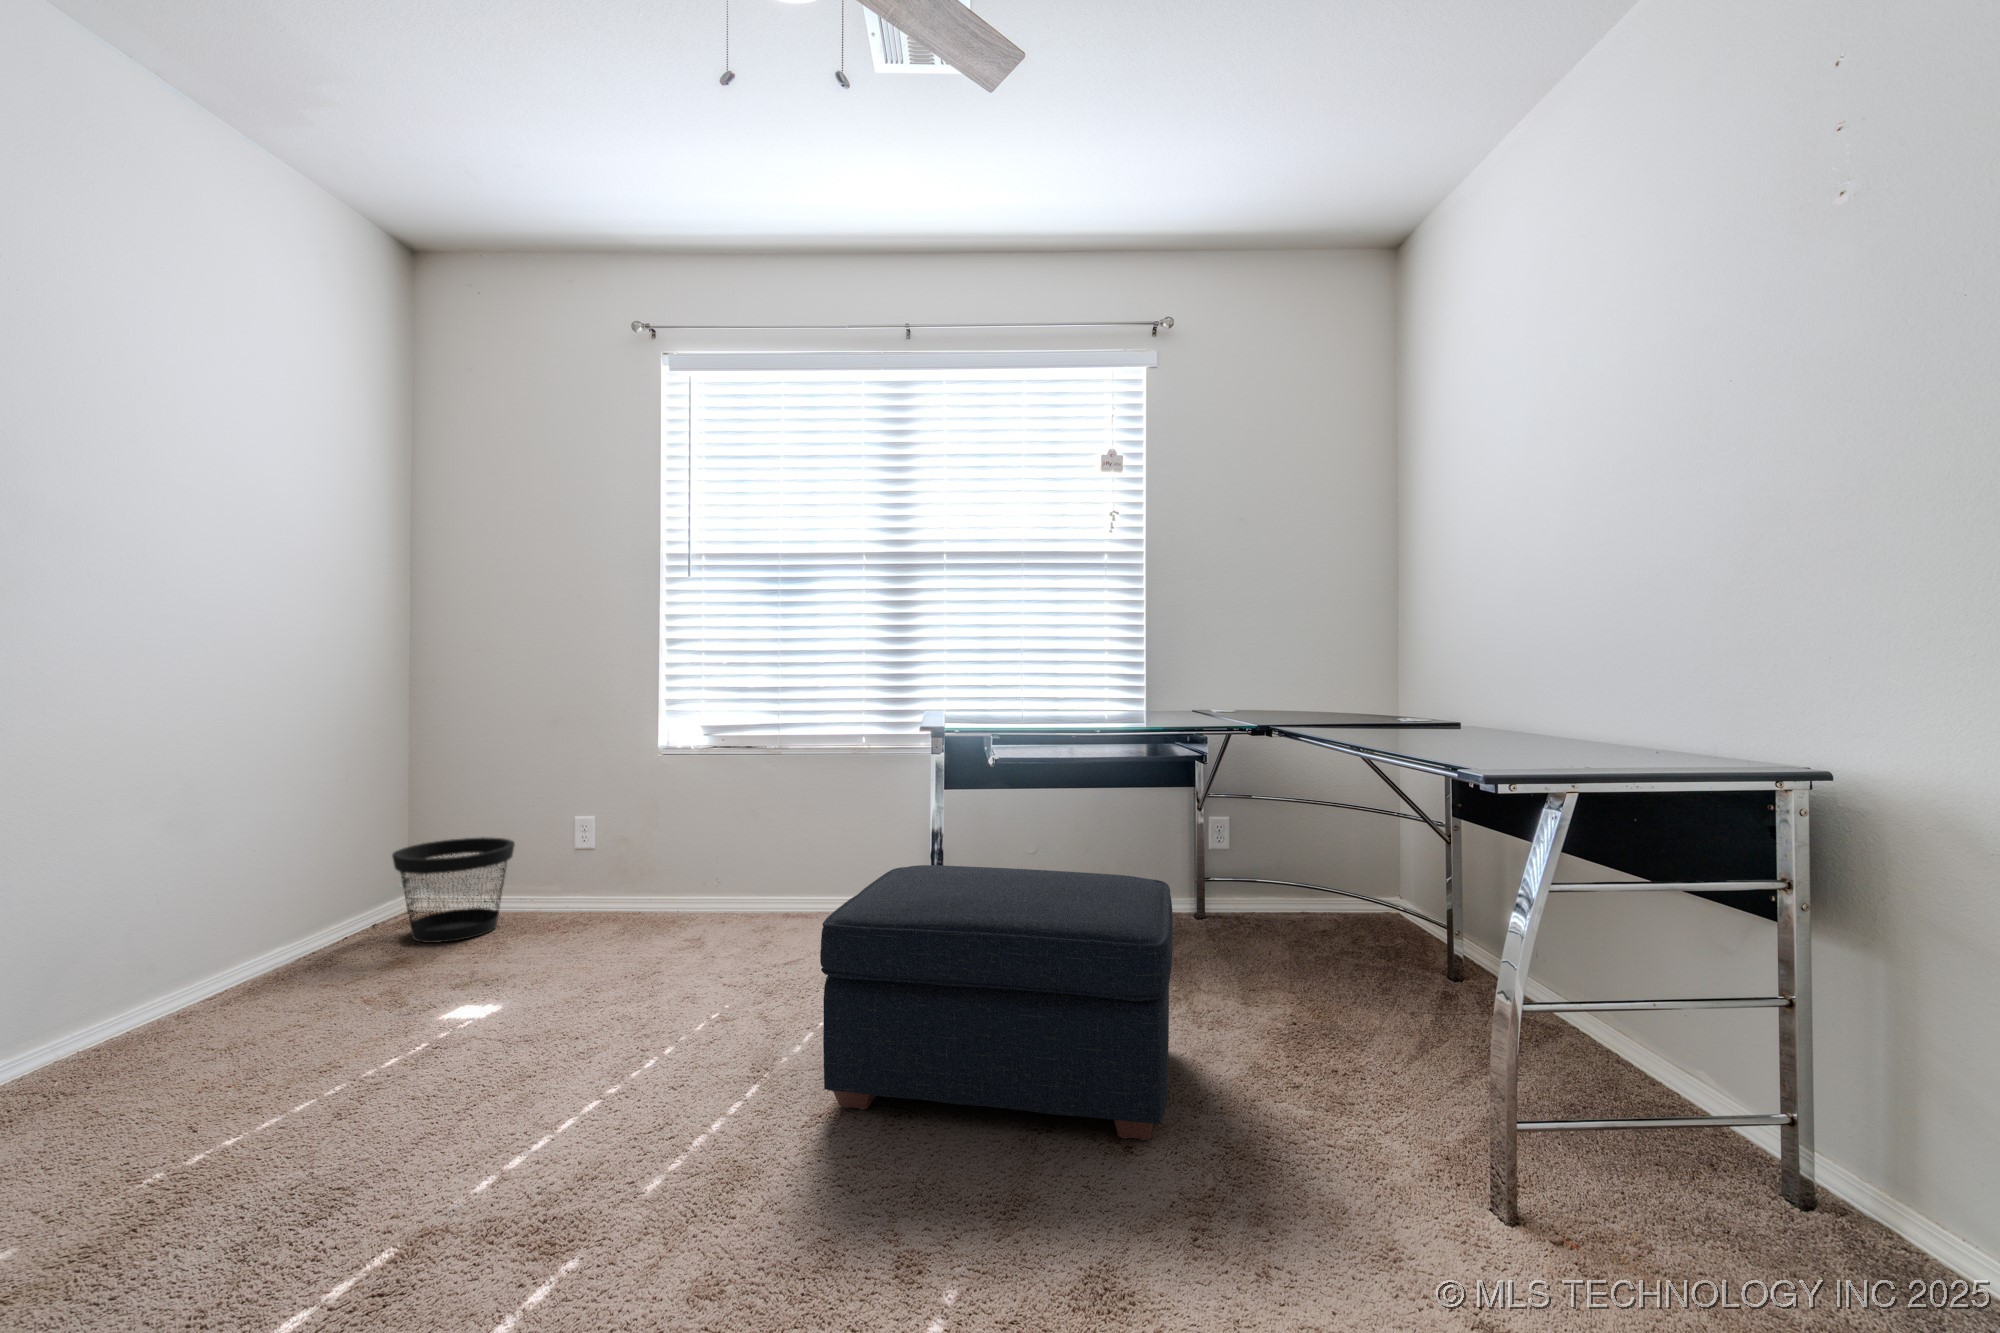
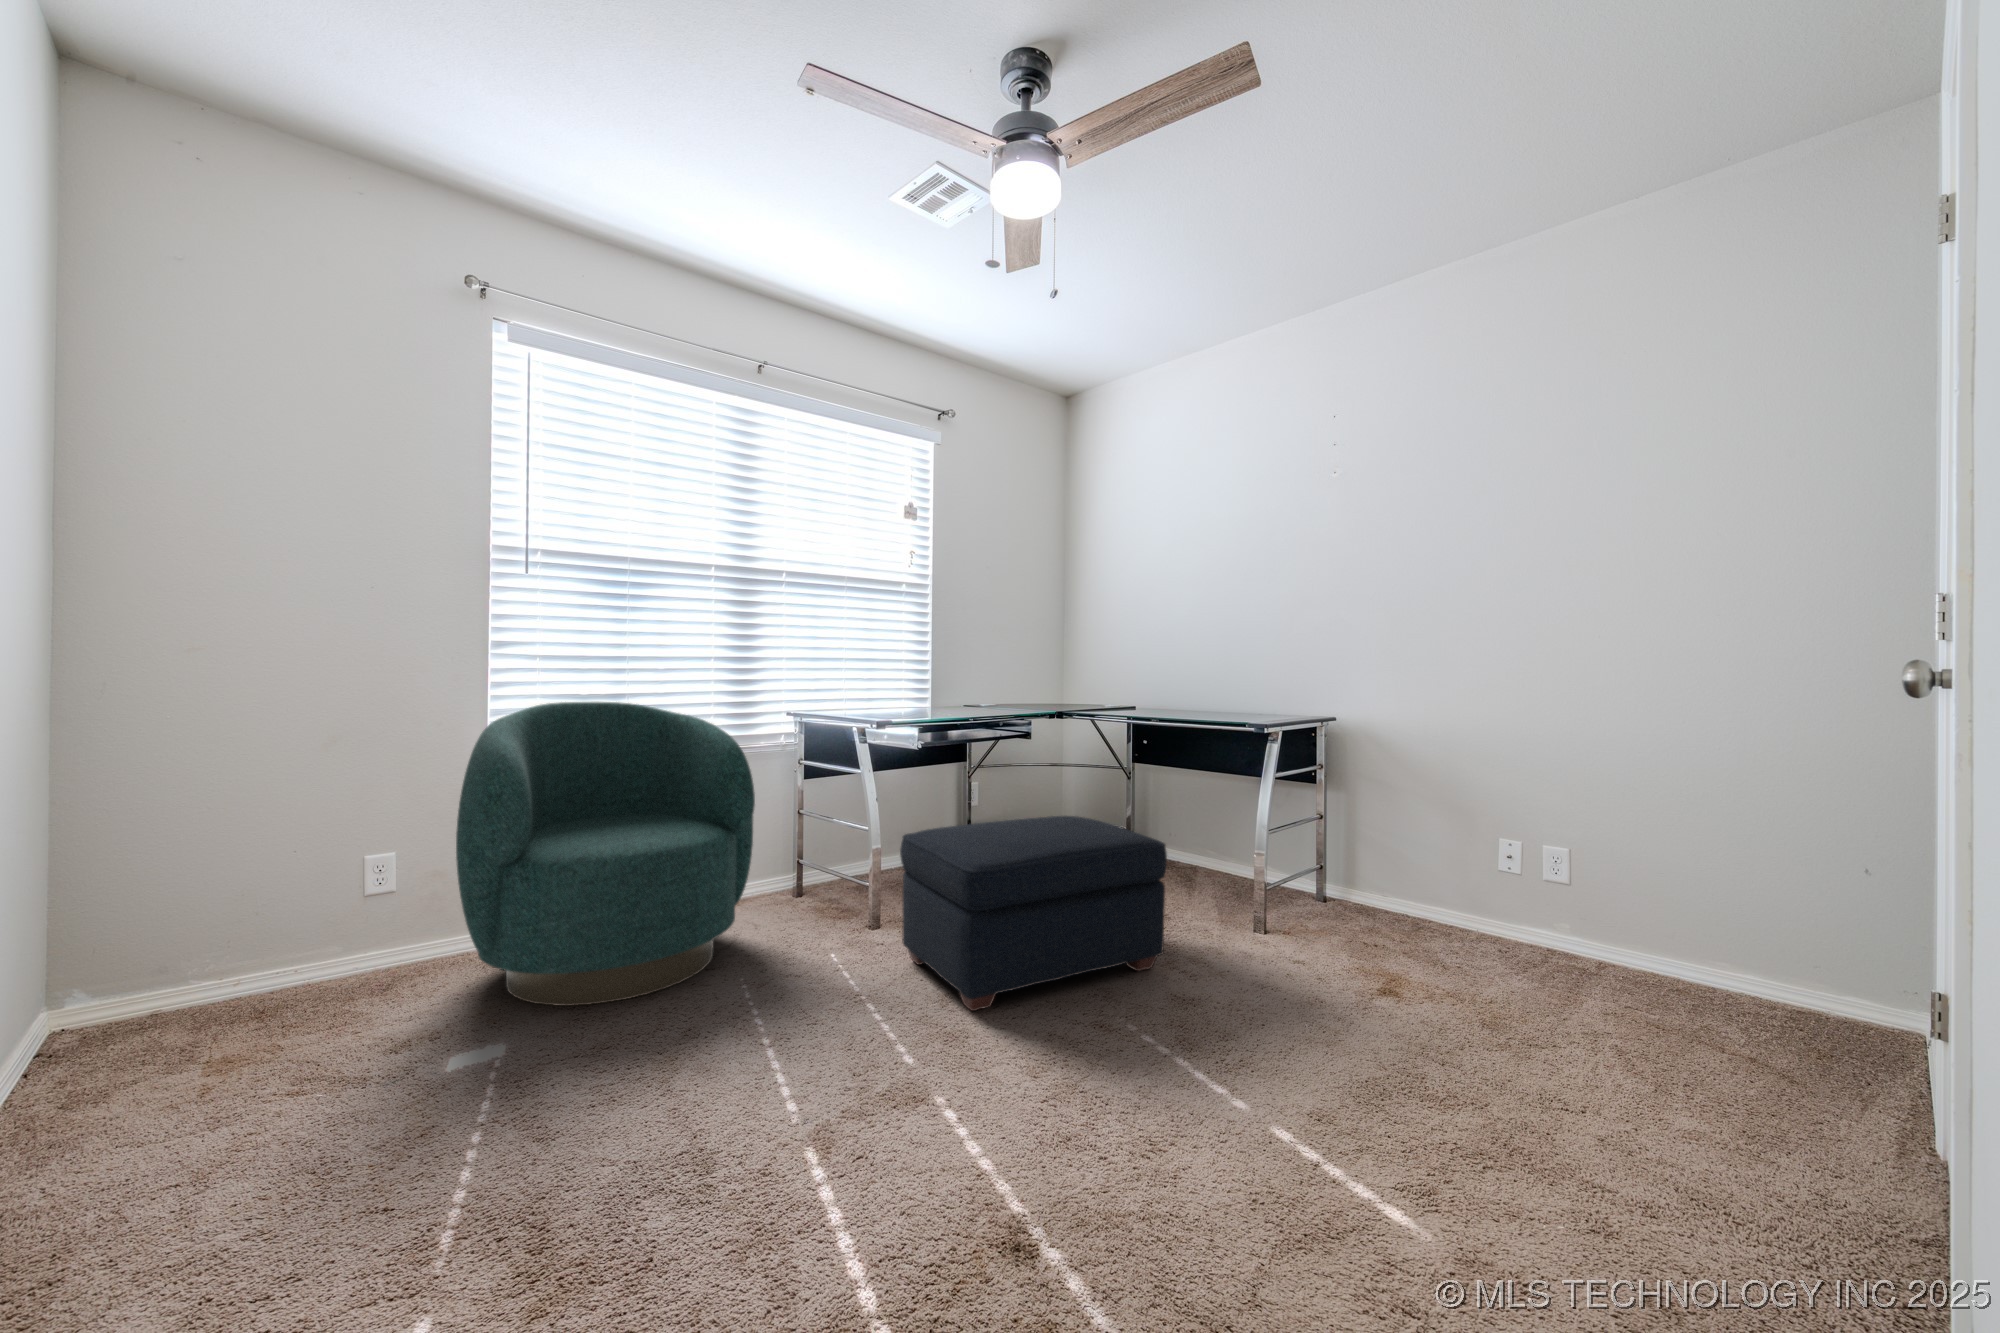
armchair: none [548,697,820,986] -> present [456,702,755,1006]
wastebasket: present [392,837,515,943] -> none [100,894,305,1052]

